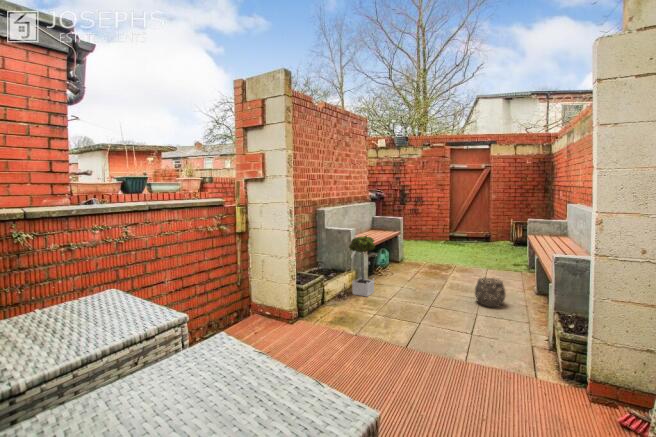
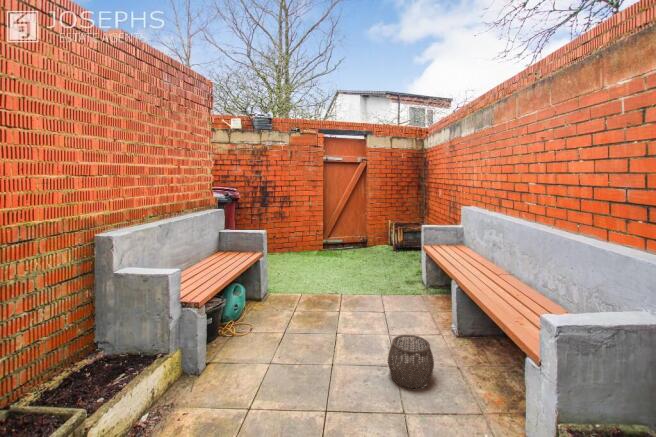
potted tree: present [349,236,375,297] -> none [163,286,220,402]

